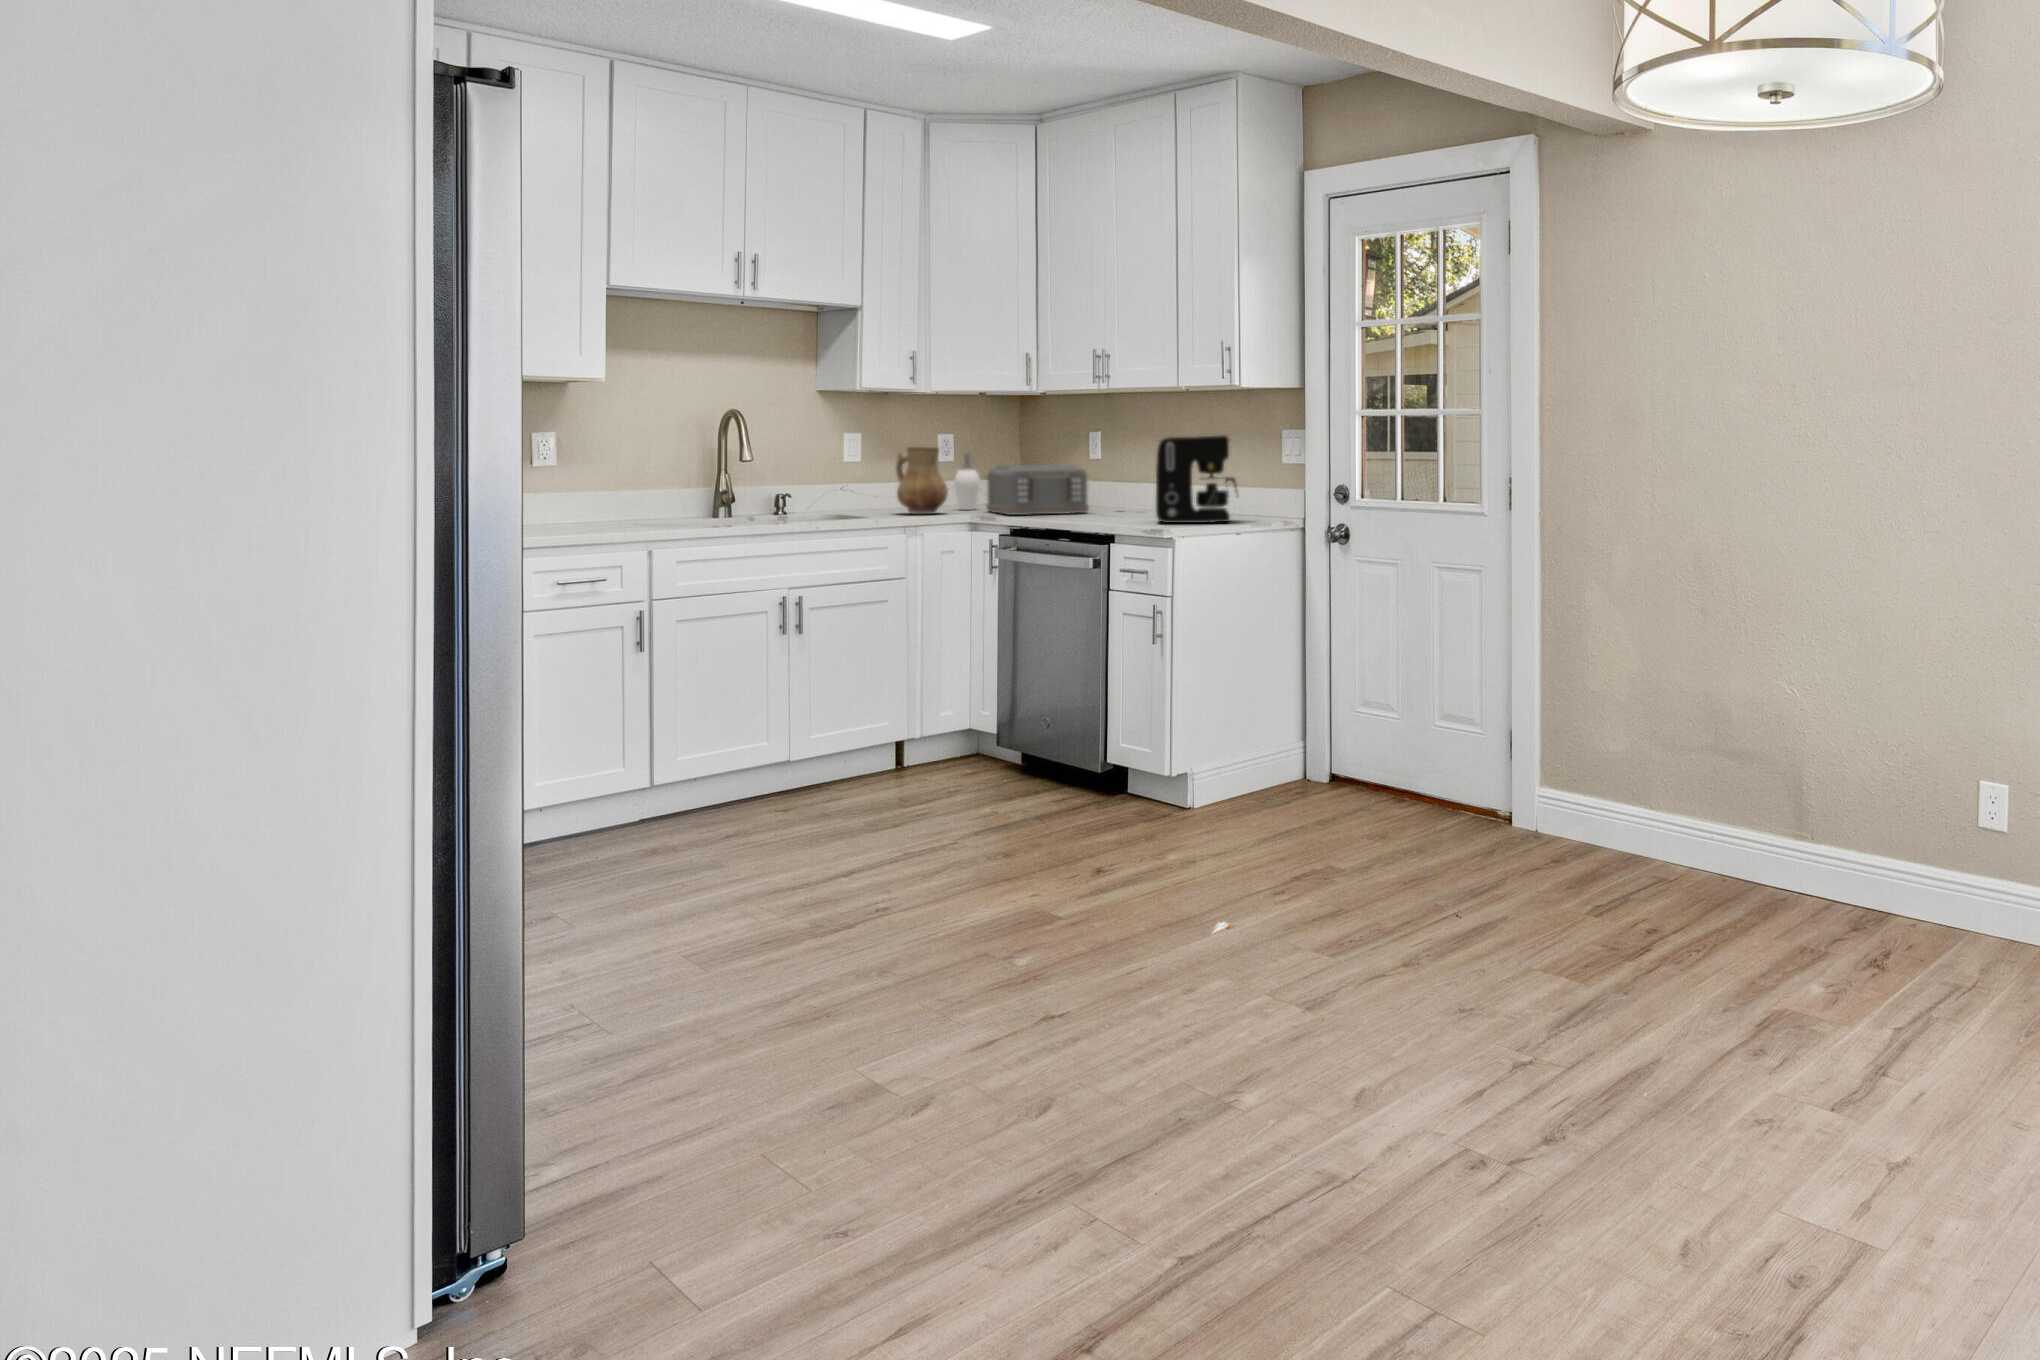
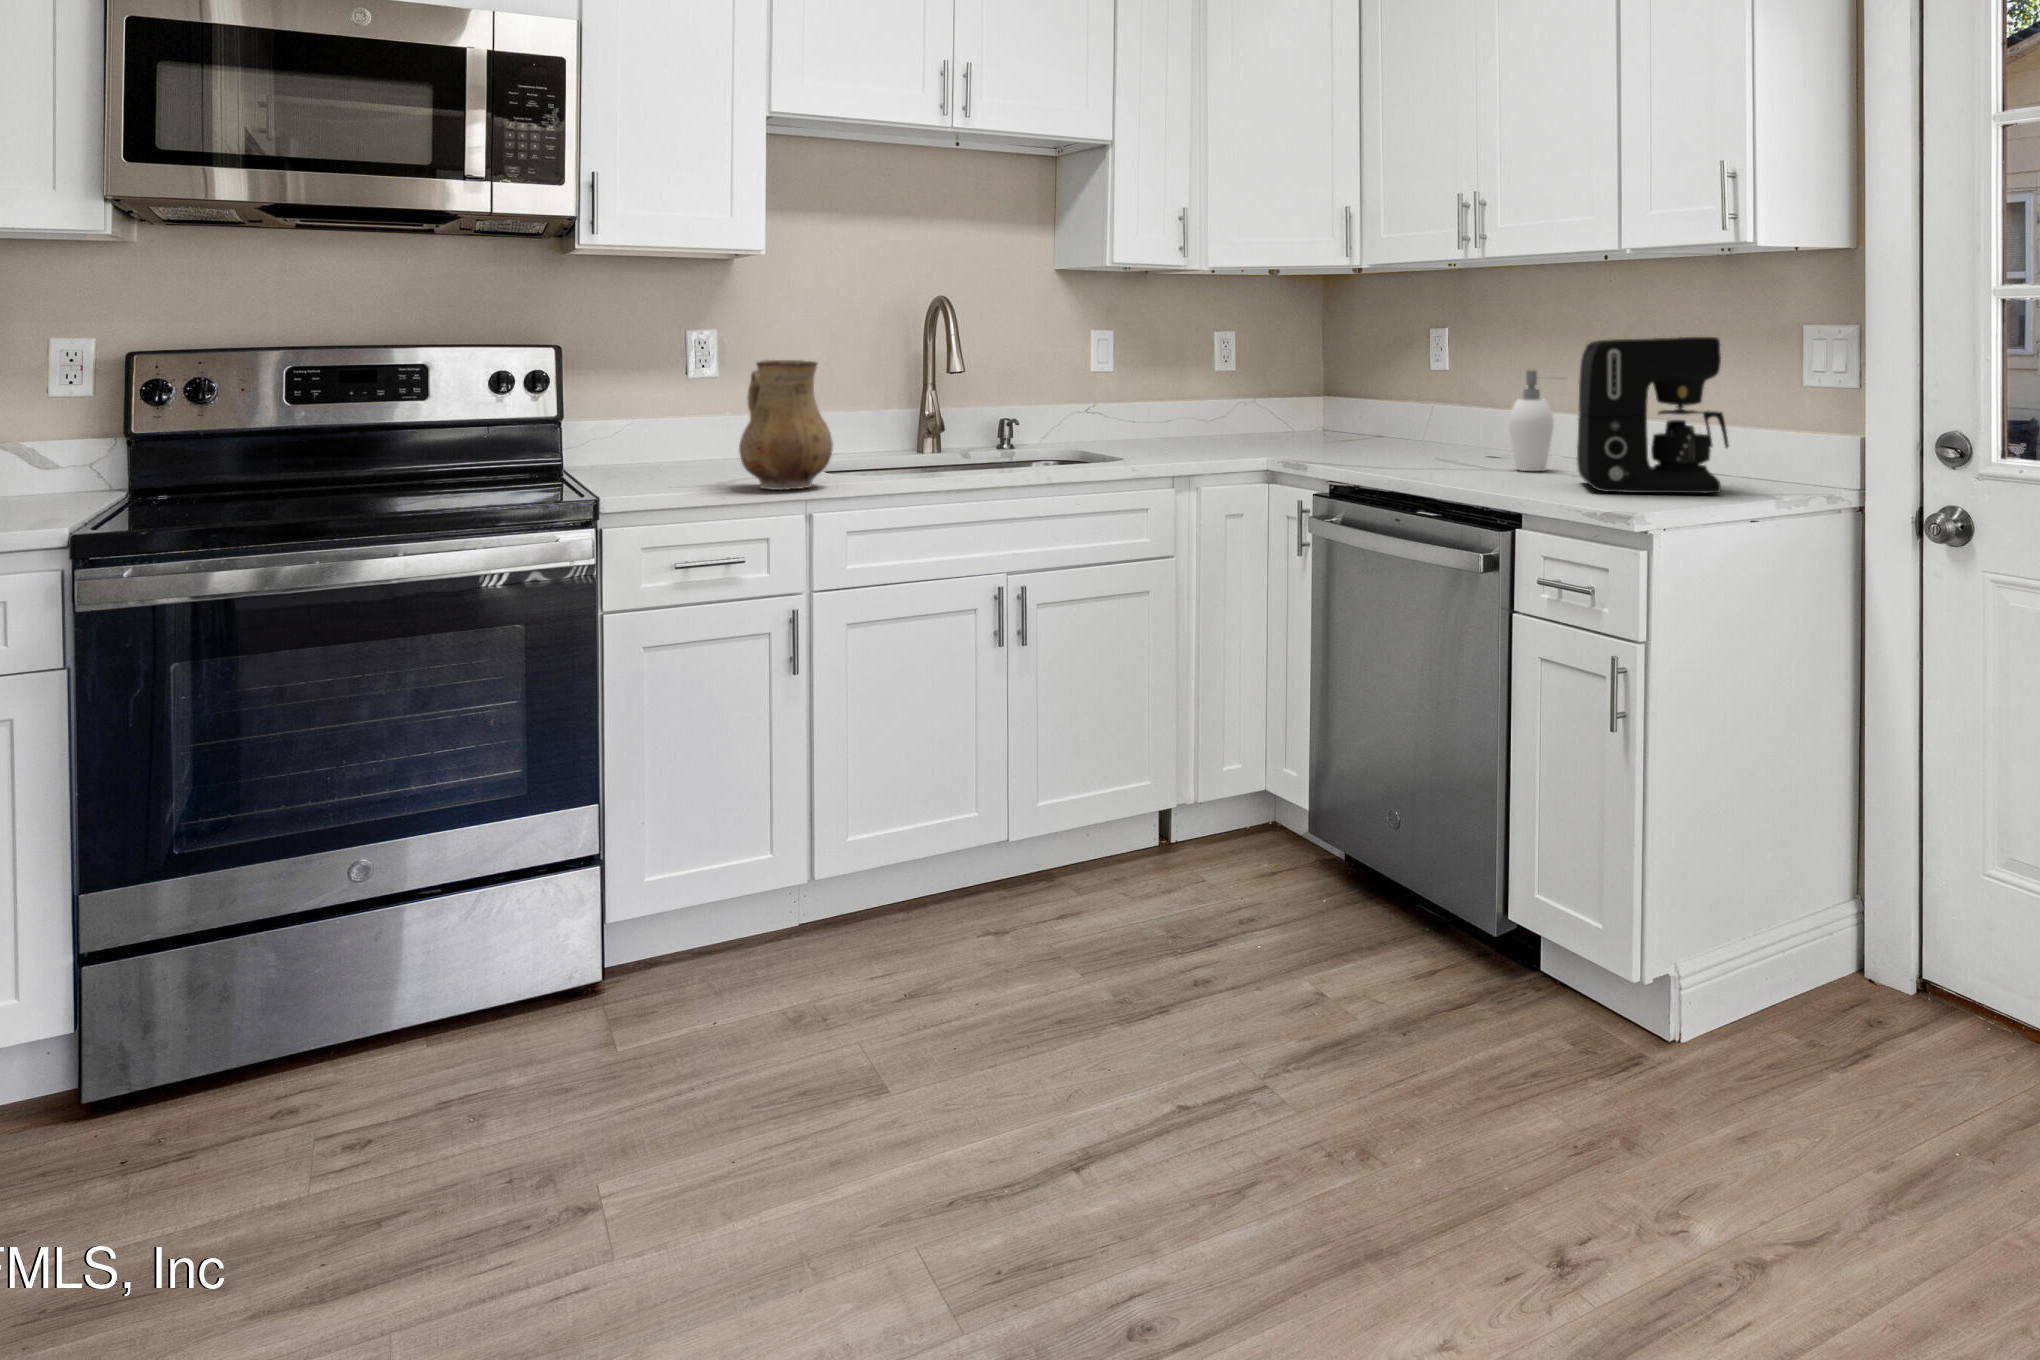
ceramic pitcher: present [896,447,948,514] -> present [739,360,833,490]
soap dispenser: present [954,454,980,510] -> present [1509,370,1562,471]
toaster: present [986,465,1089,515] -> none [1285,380,1443,460]

